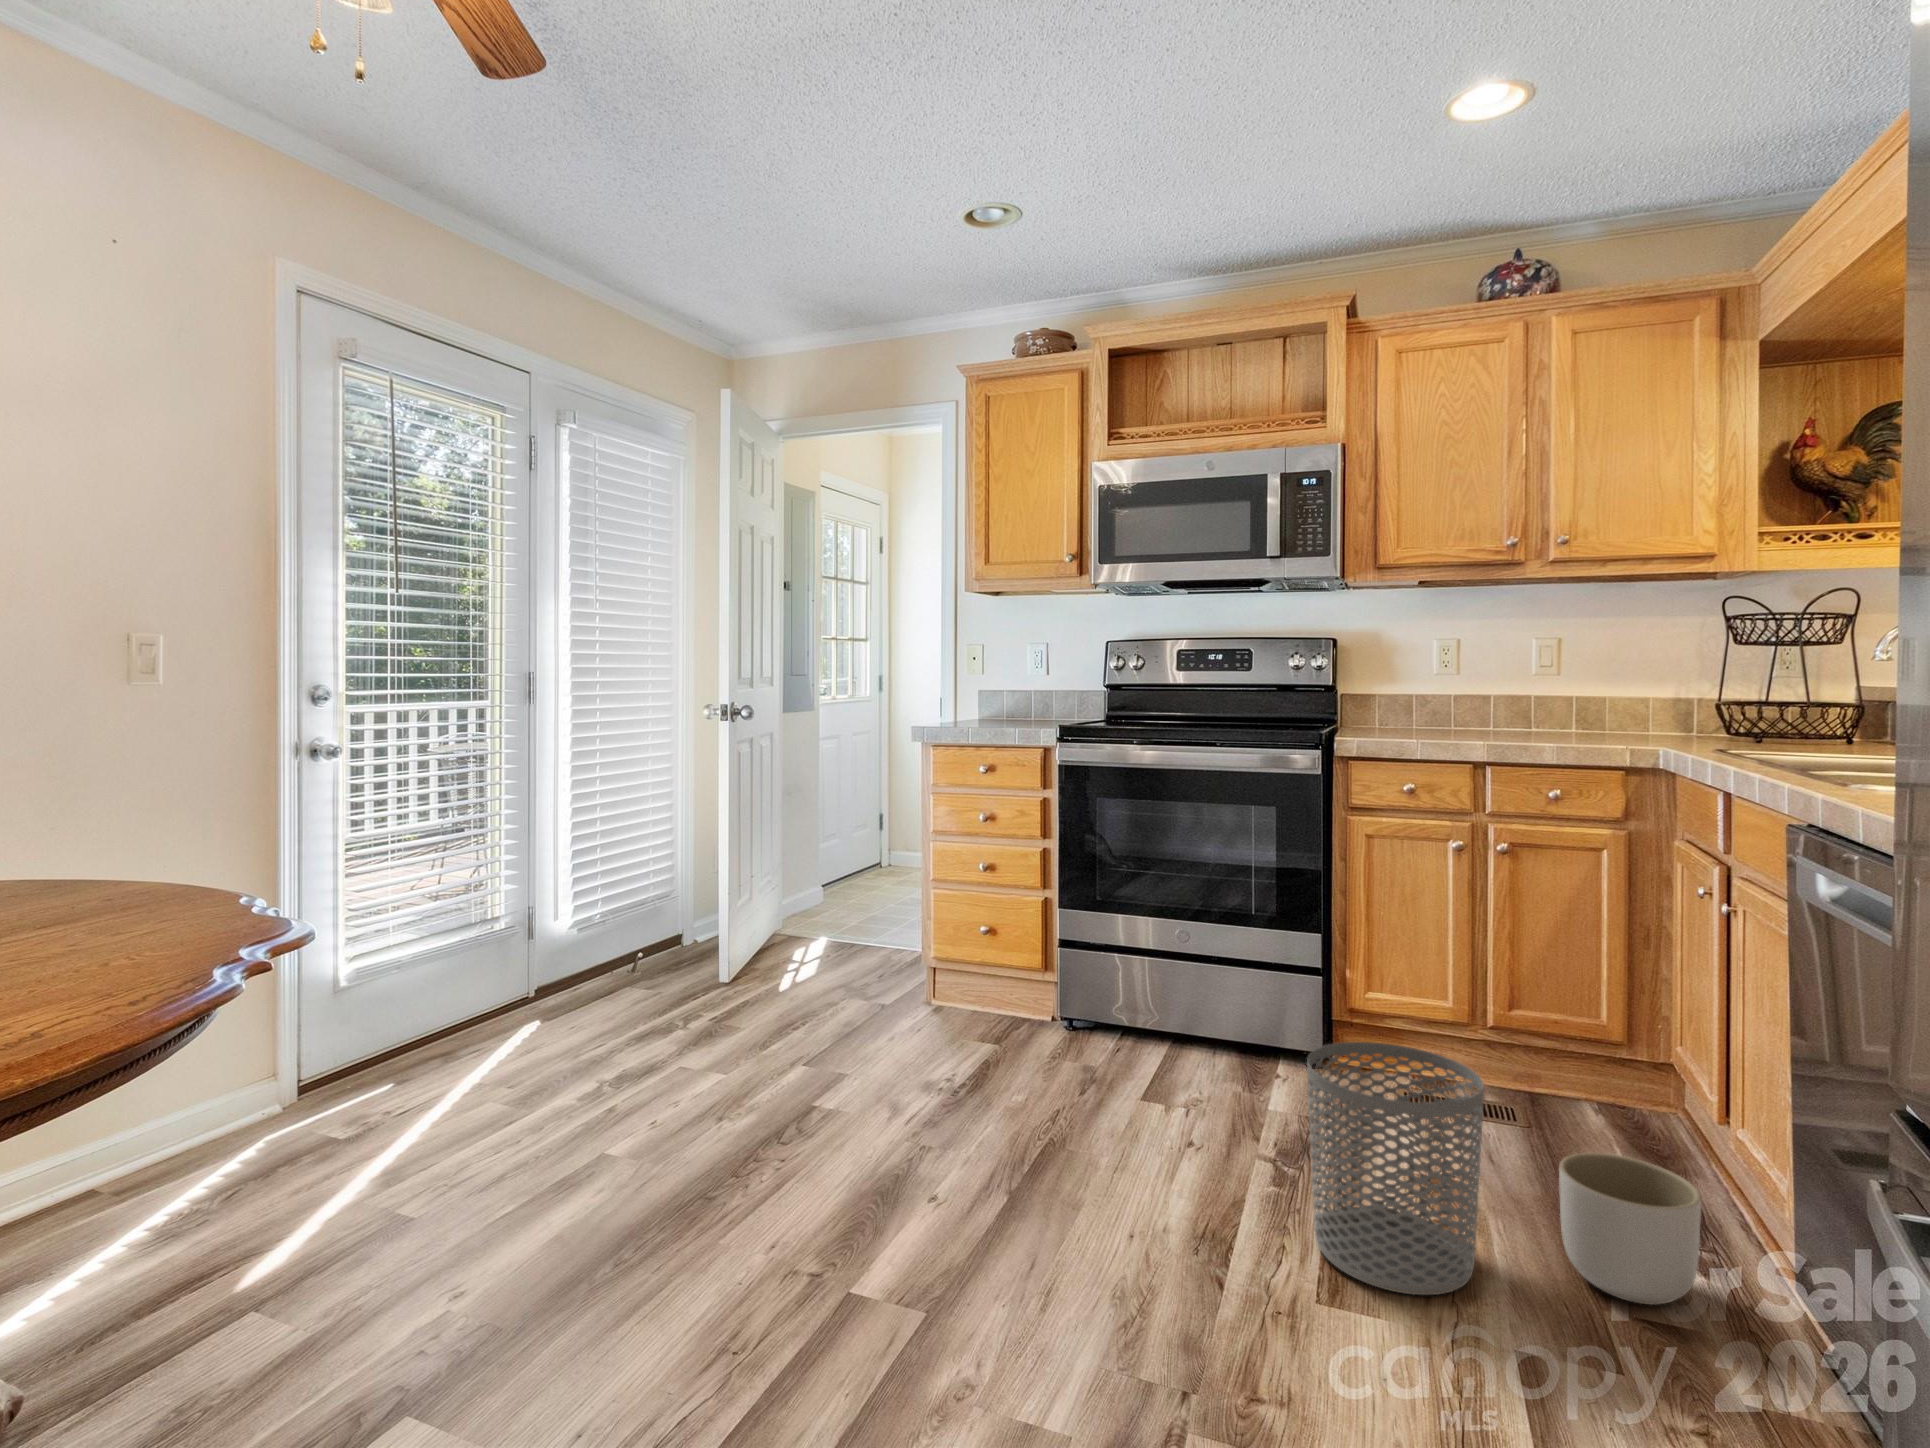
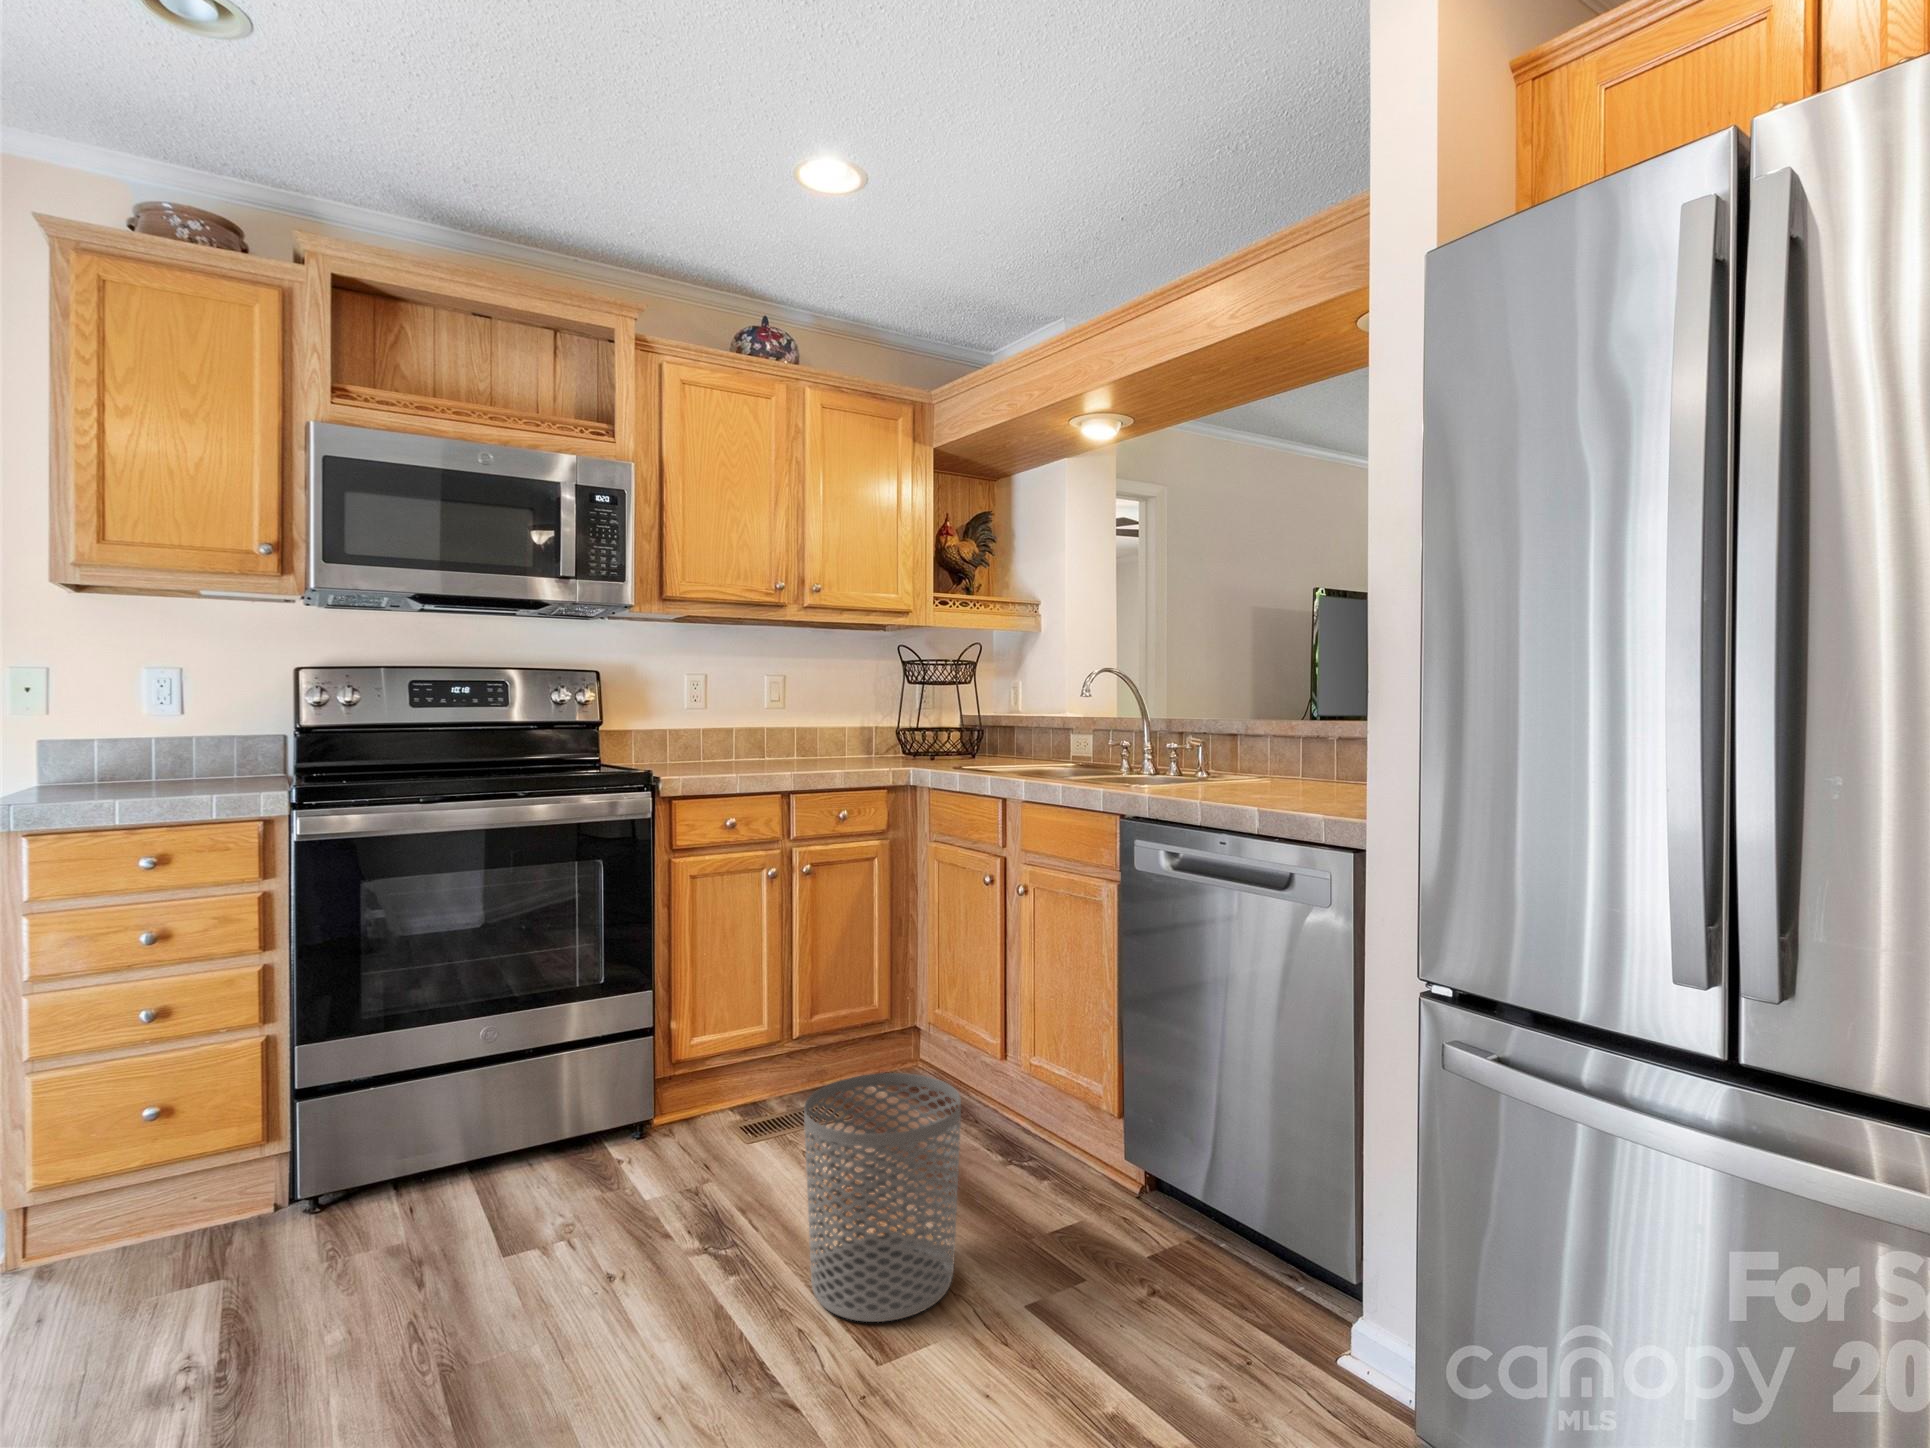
planter: present [1559,1153,1701,1305] -> none [976,1106,1070,1225]

